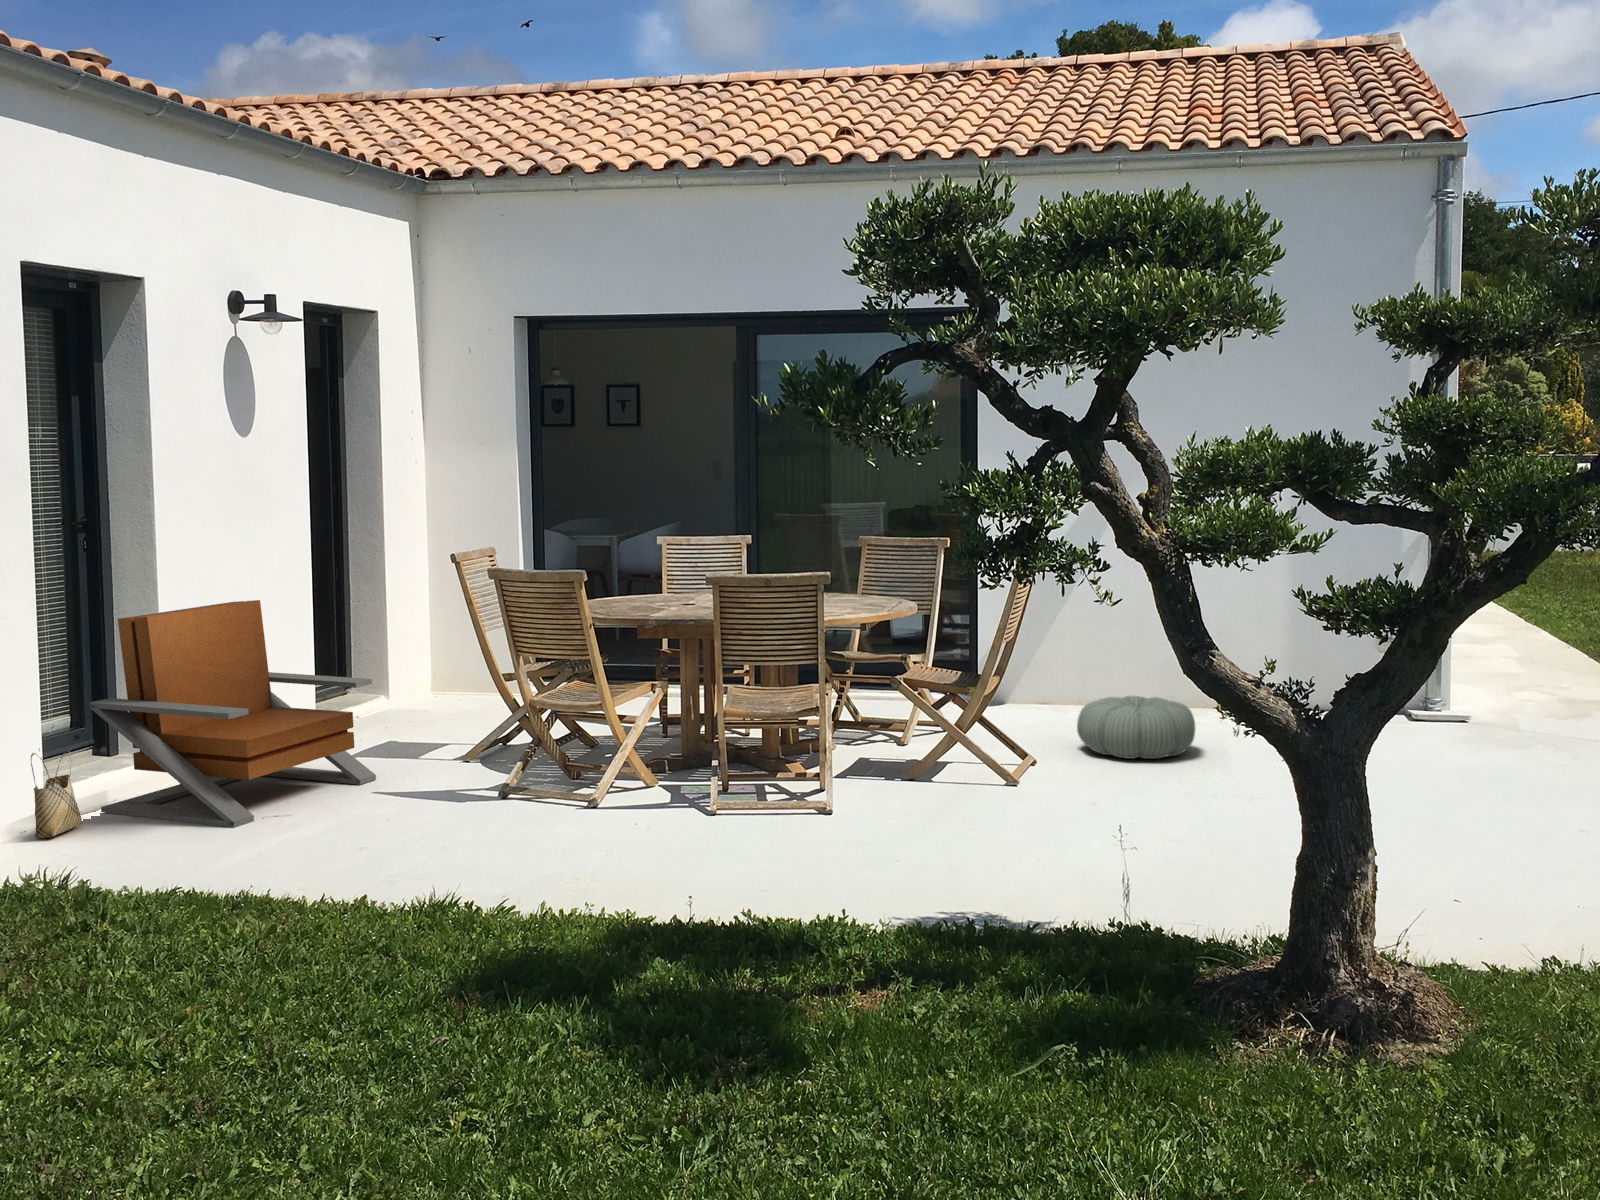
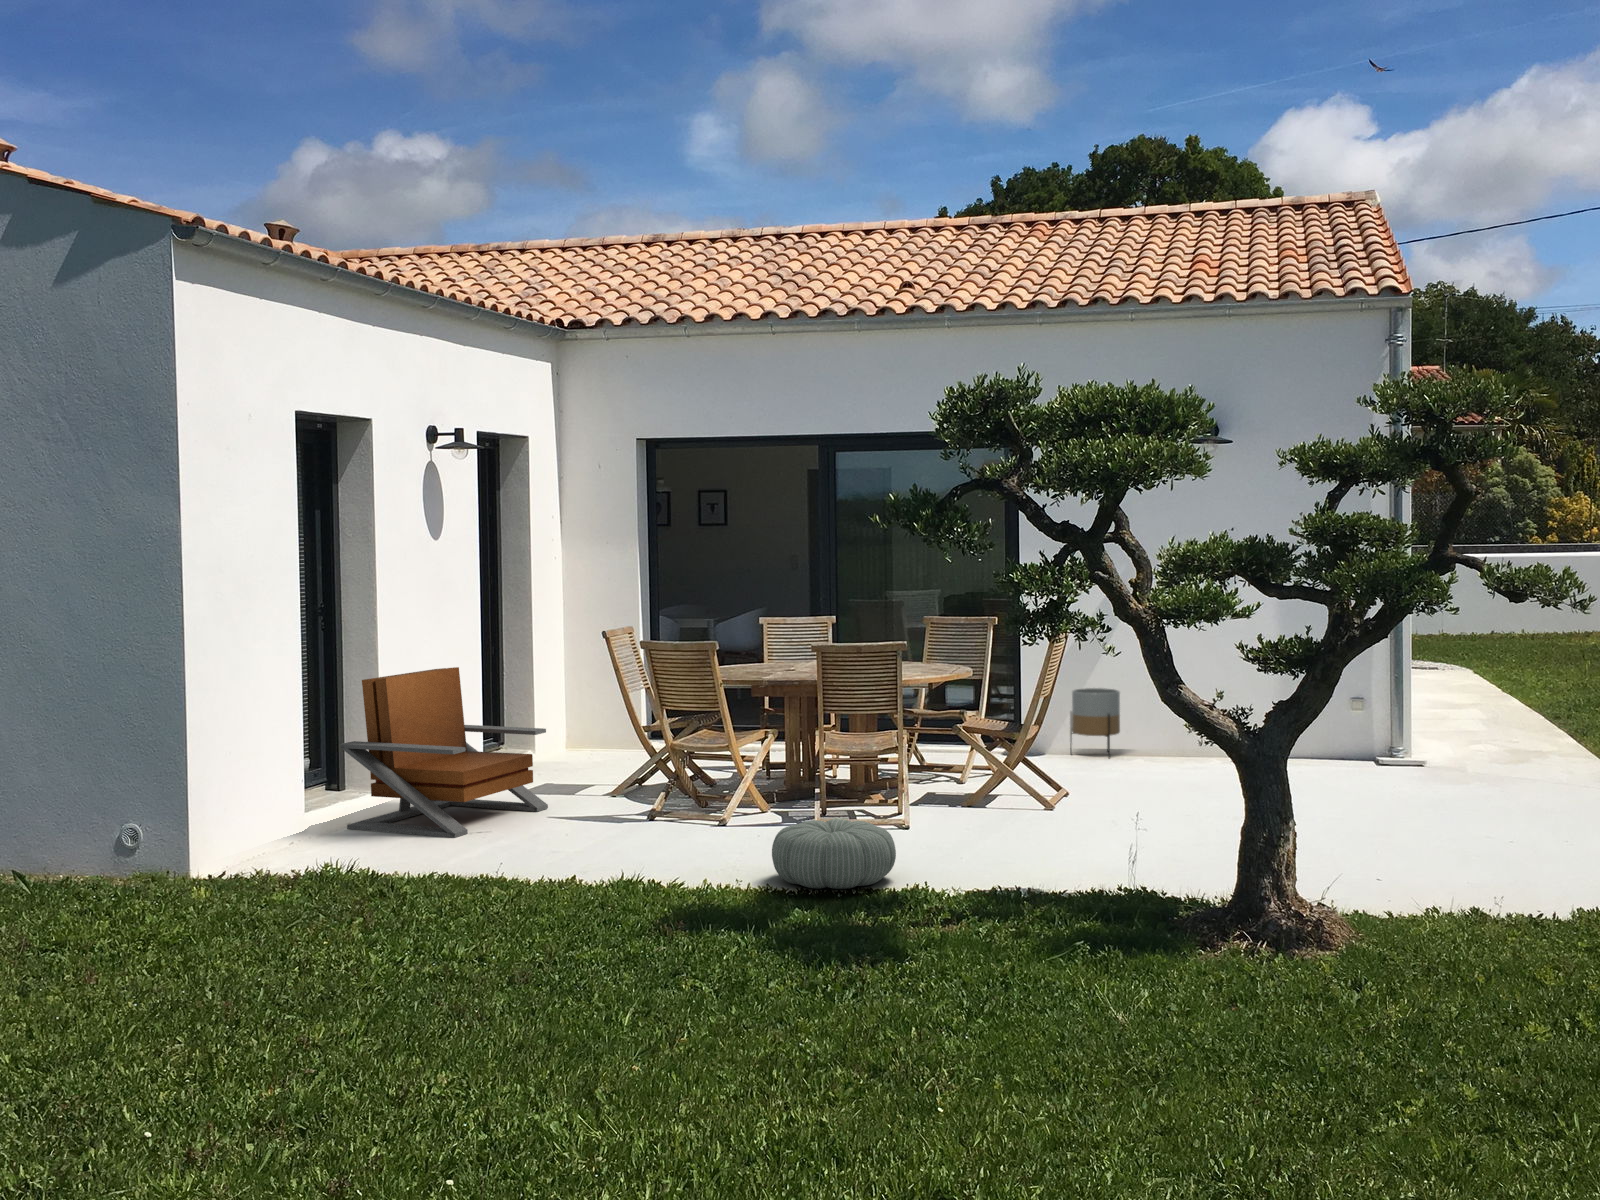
planter: none [1036,621,1095,706] -> present [1070,688,1120,757]
pouf: present [1077,696,1195,759] -> present [772,819,896,889]
woven basket: present [31,751,82,838] -> none [306,778,339,844]

